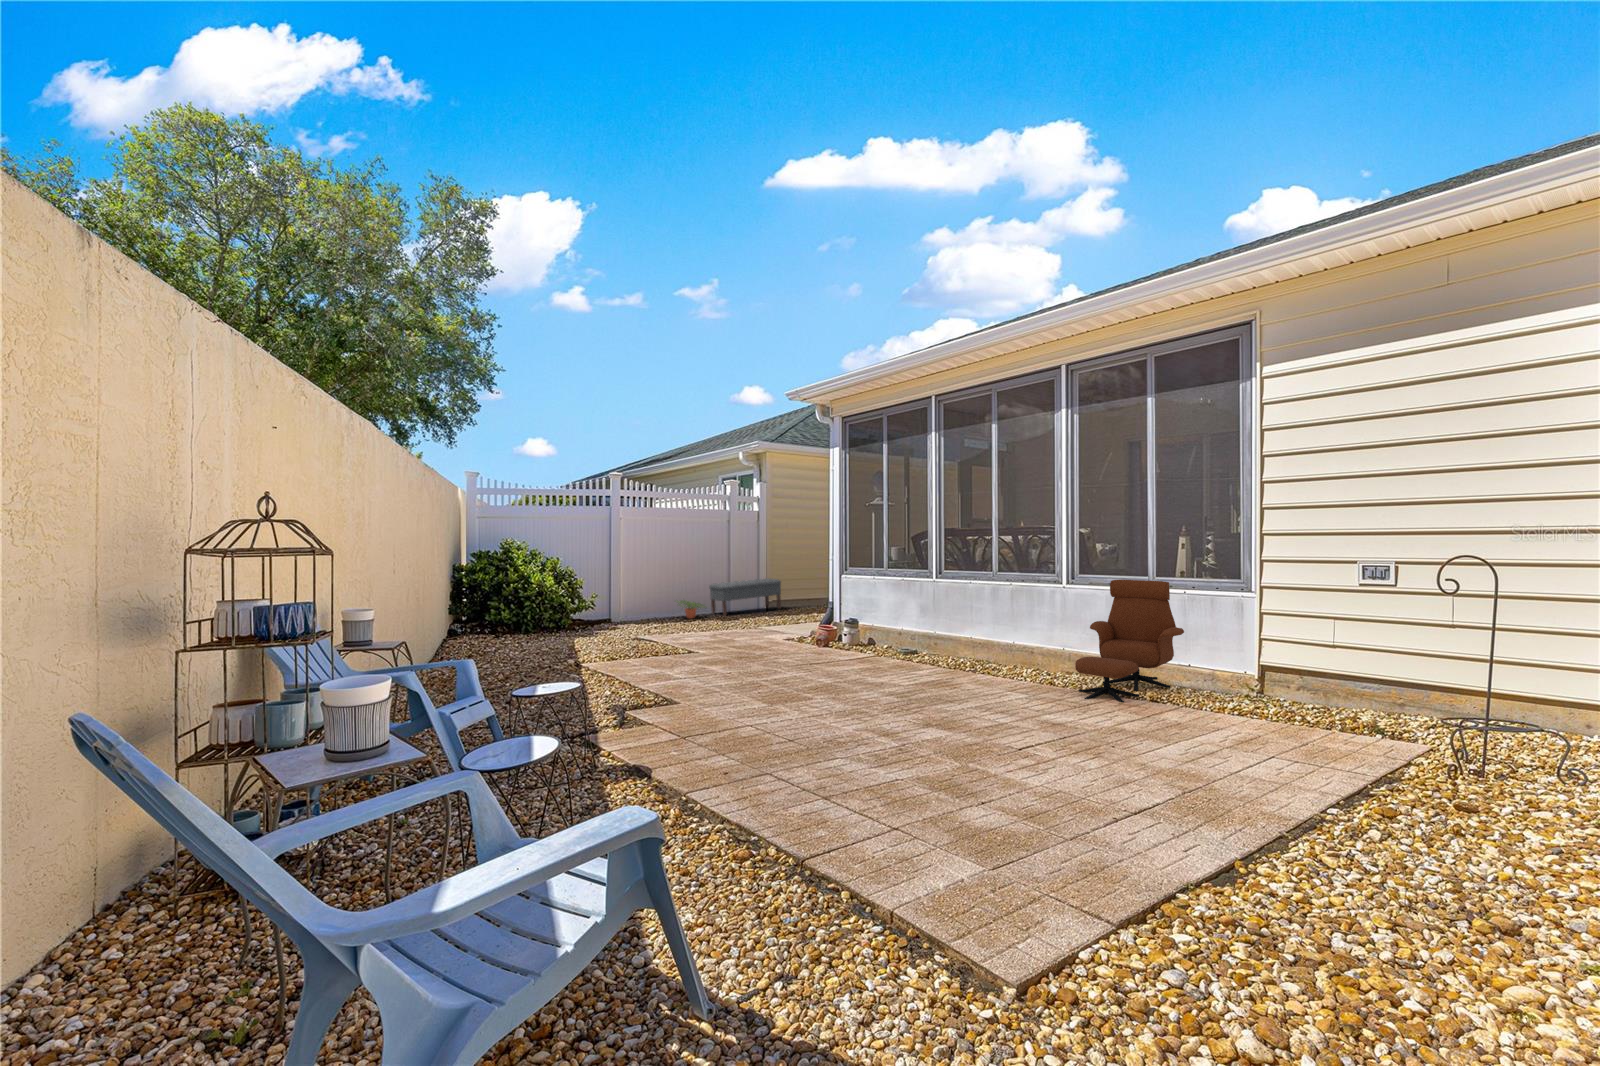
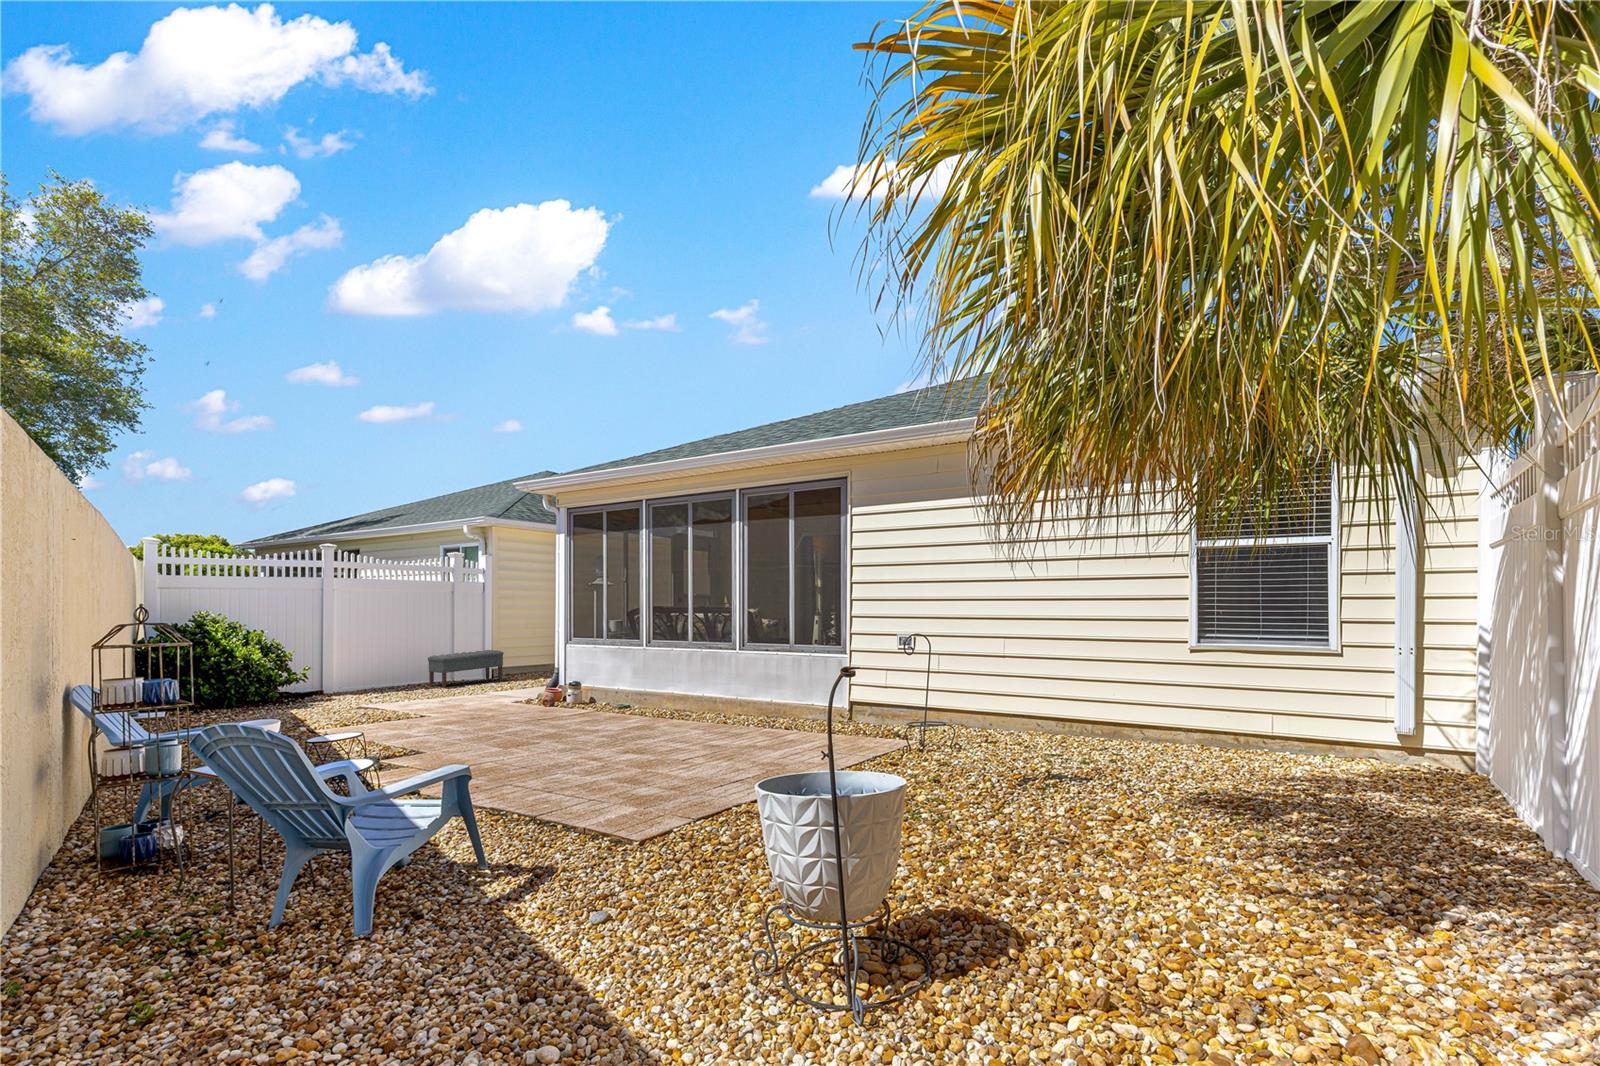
lounge chair: present [1075,579,1184,702] -> none [733,646,808,731]
potted plant: present [678,600,707,619] -> none [390,671,427,691]

